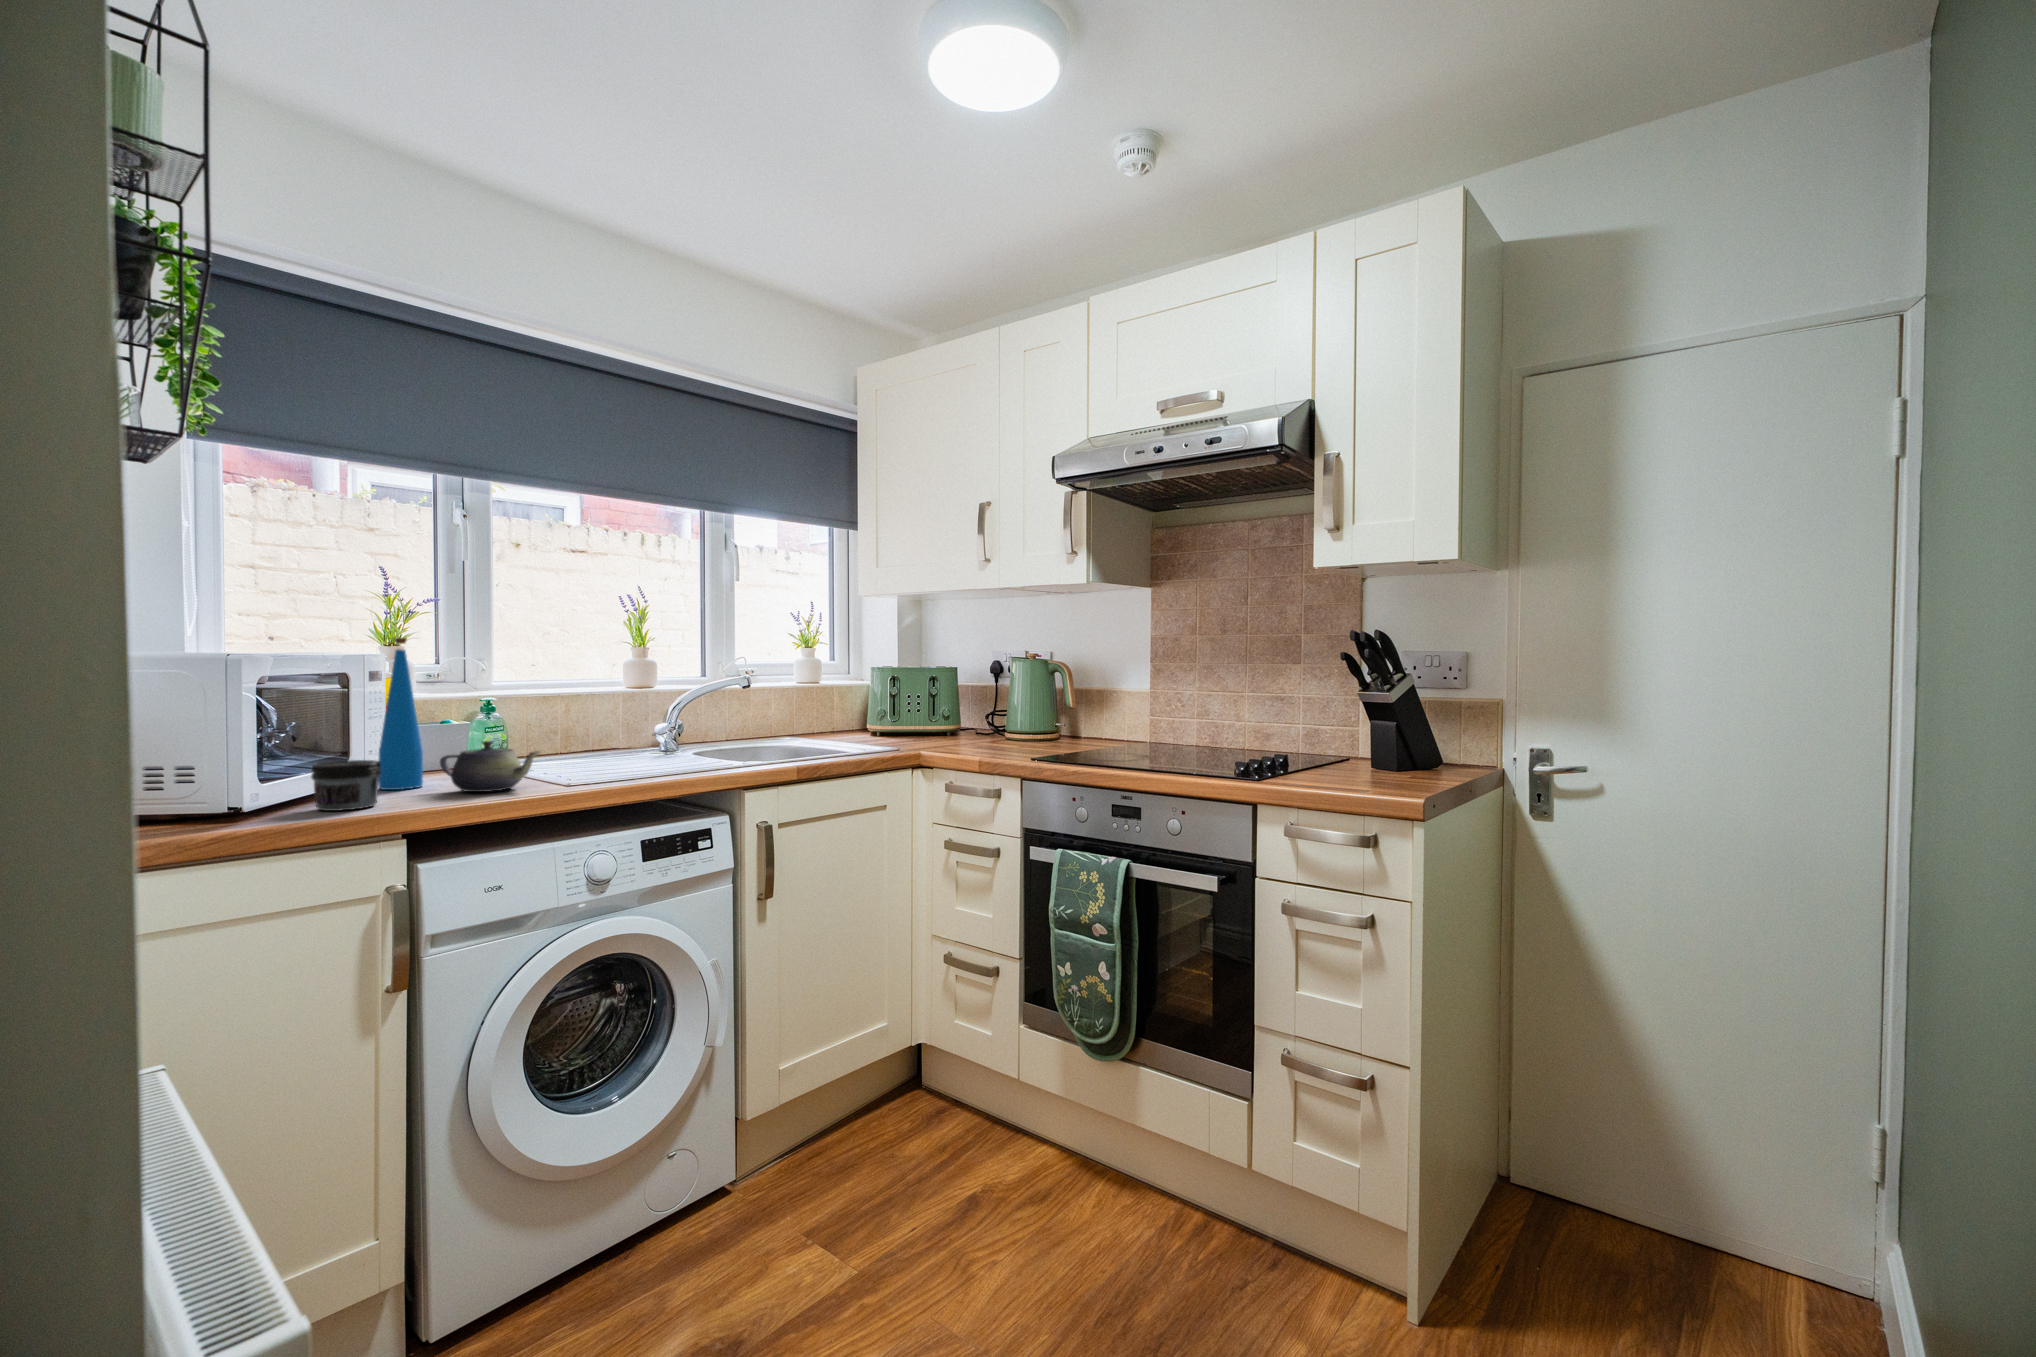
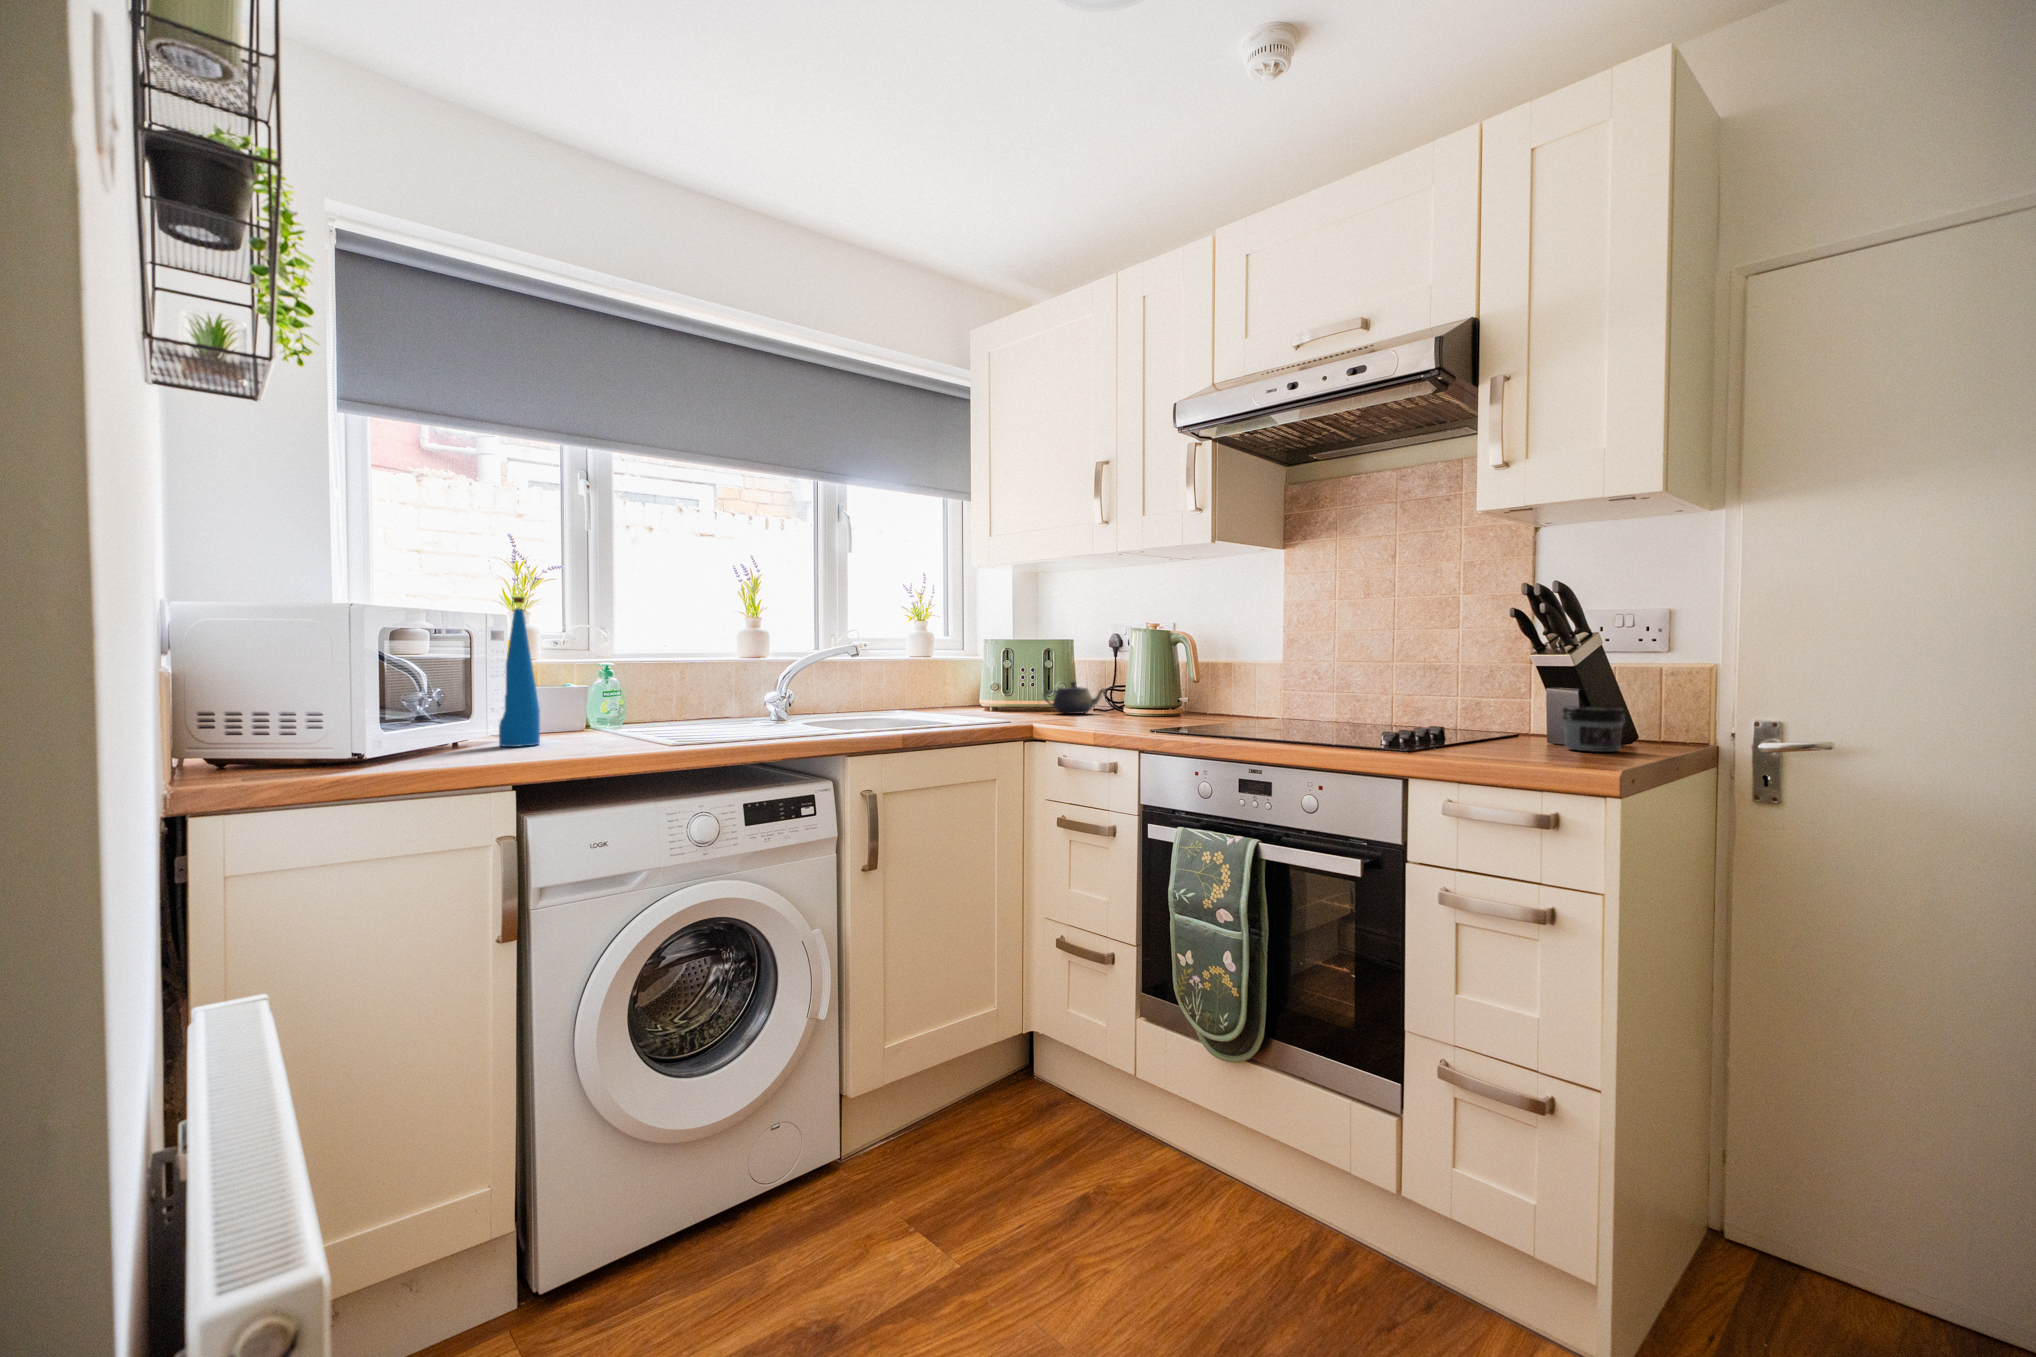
teapot: present [440,741,539,792] -> present [1043,682,1105,714]
jar: present [311,760,382,811] -> present [1562,707,1625,752]

